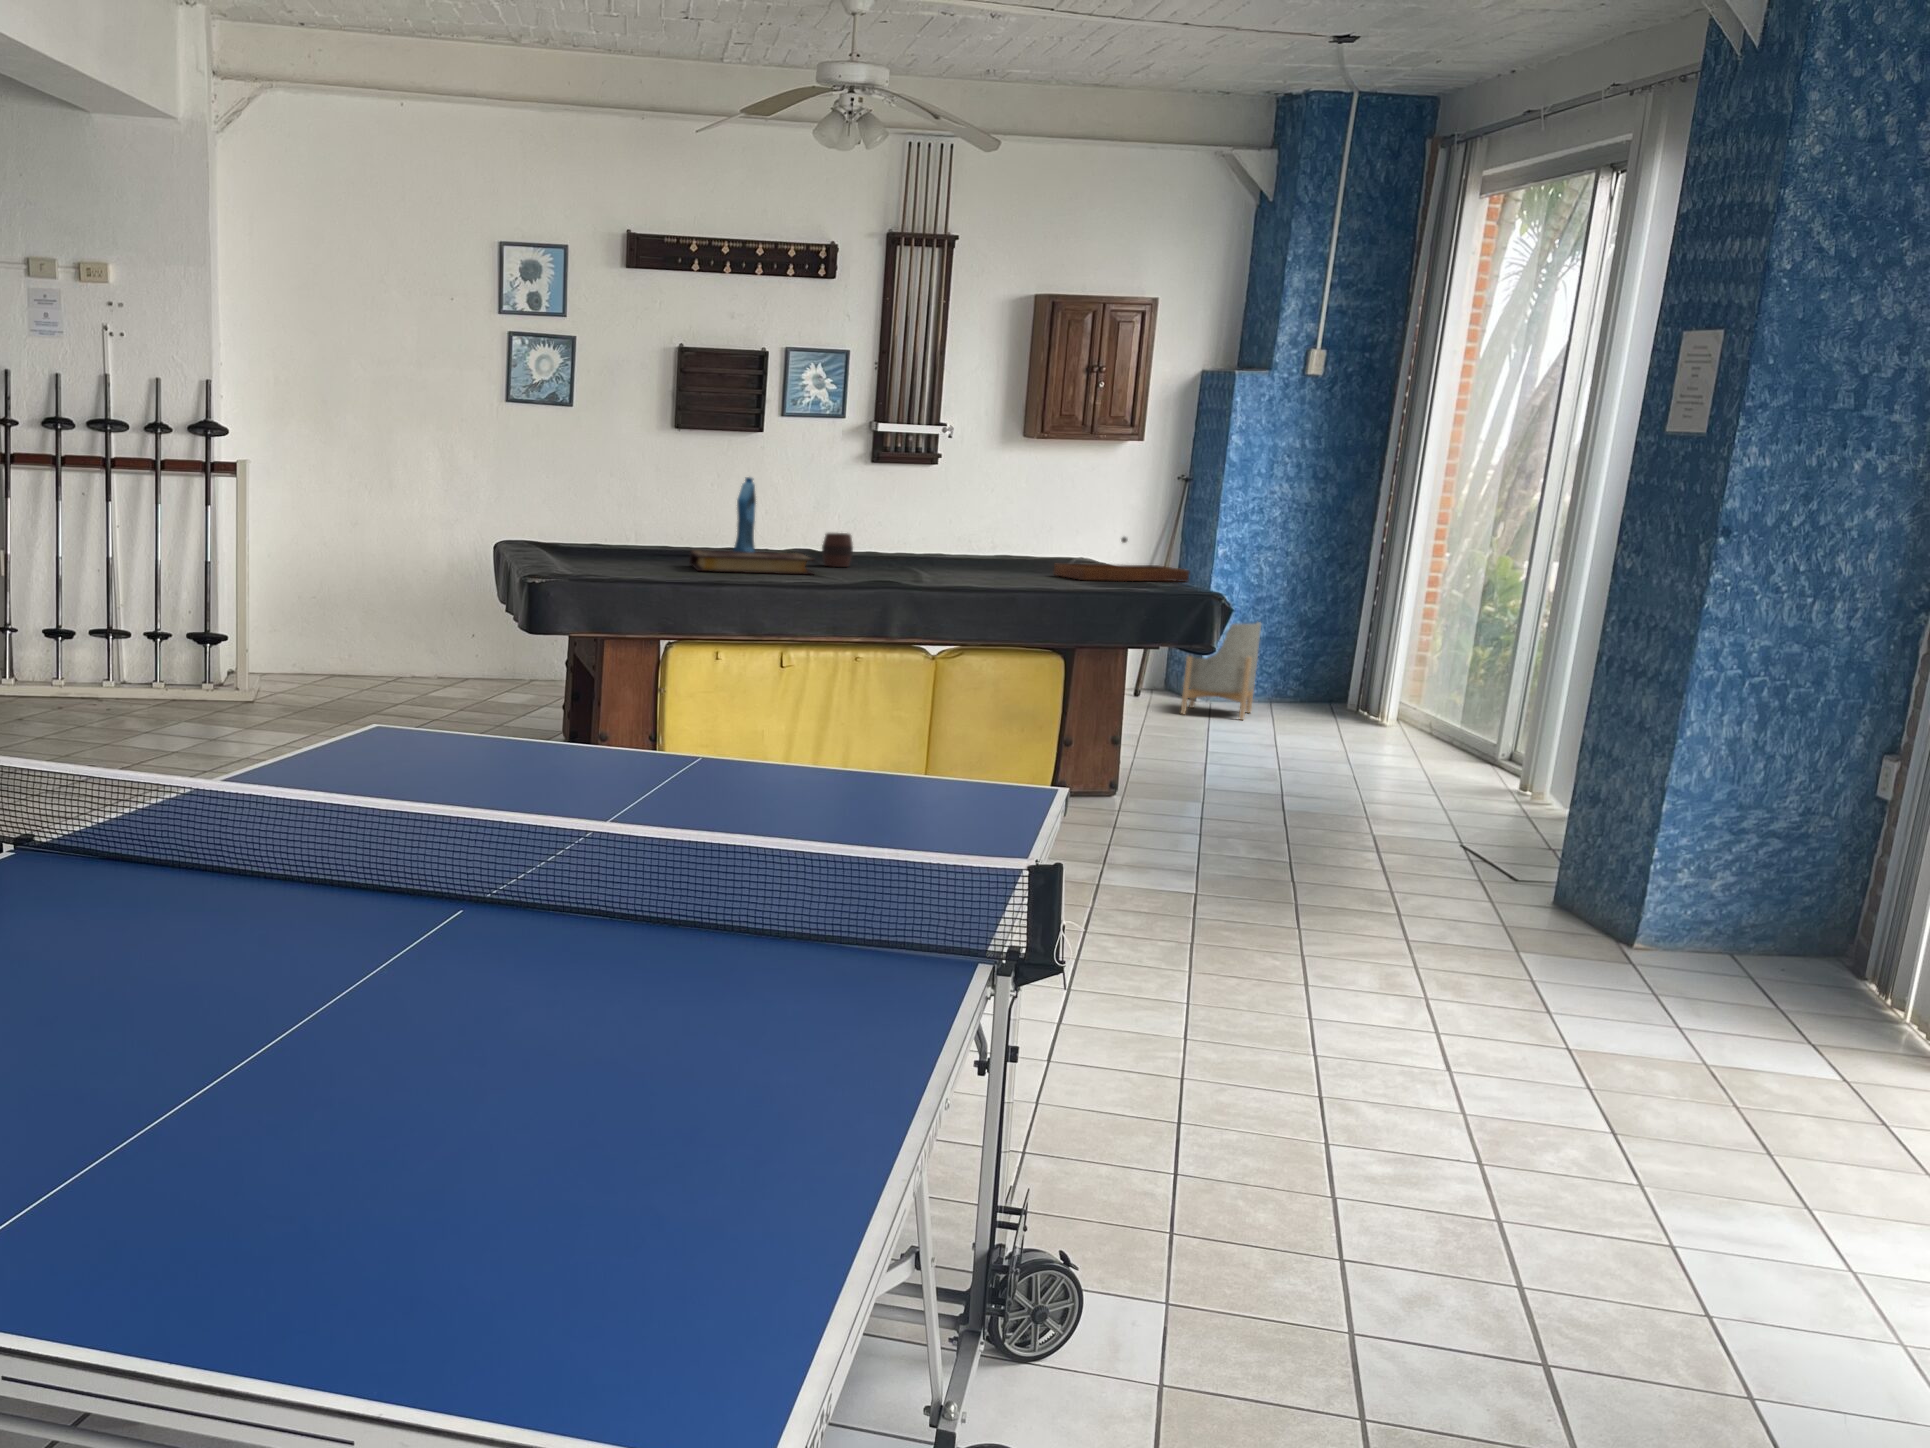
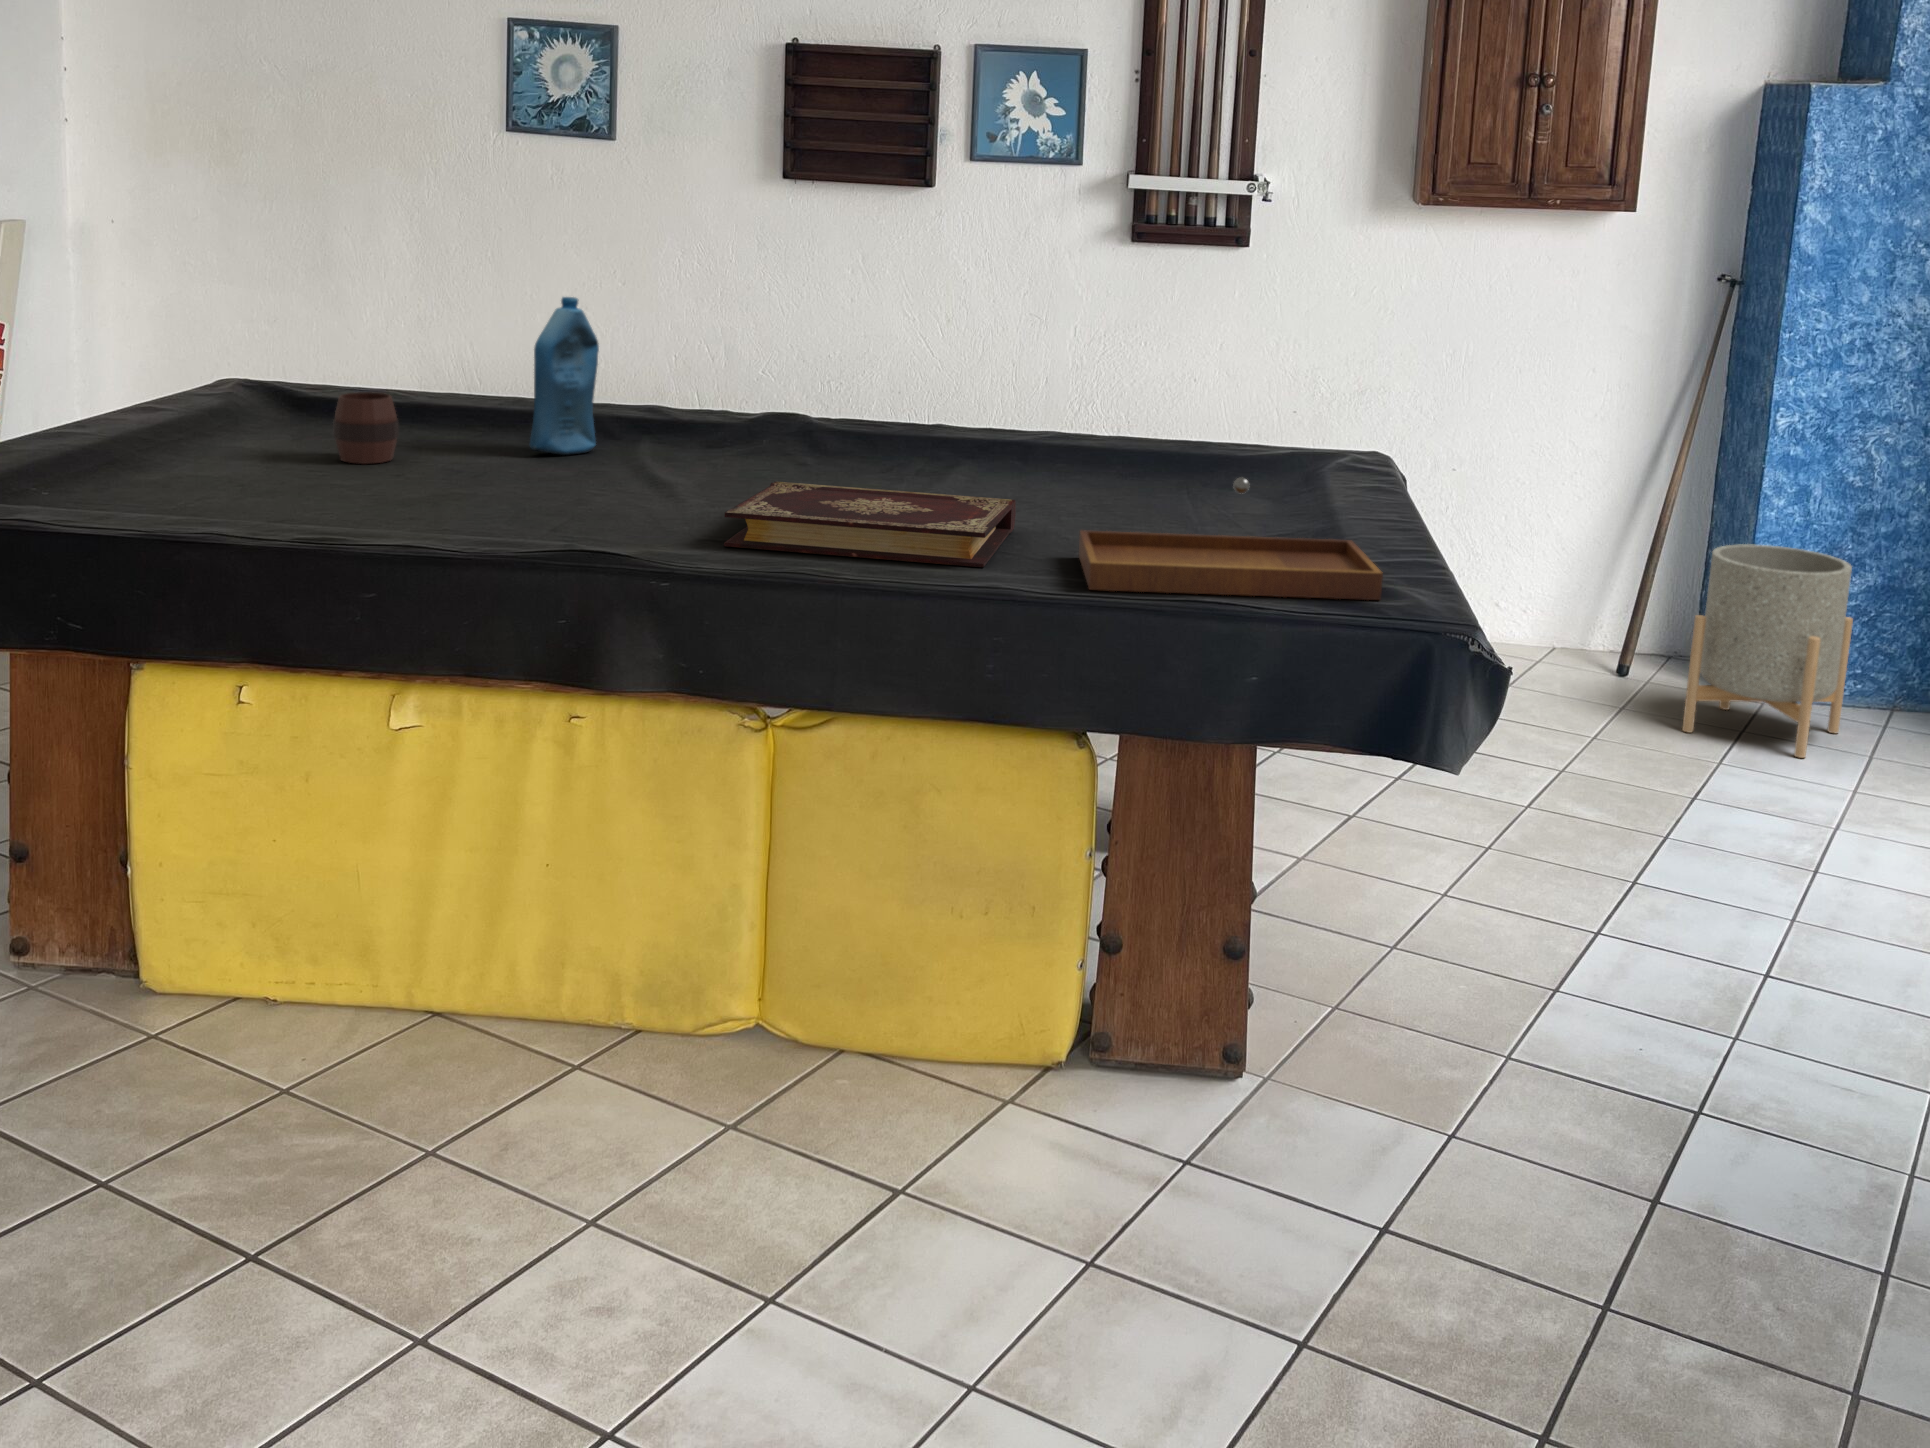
cup: present [822,533,853,567] -> present [333,392,399,464]
book: present [689,550,815,574] -> present [724,482,1016,567]

